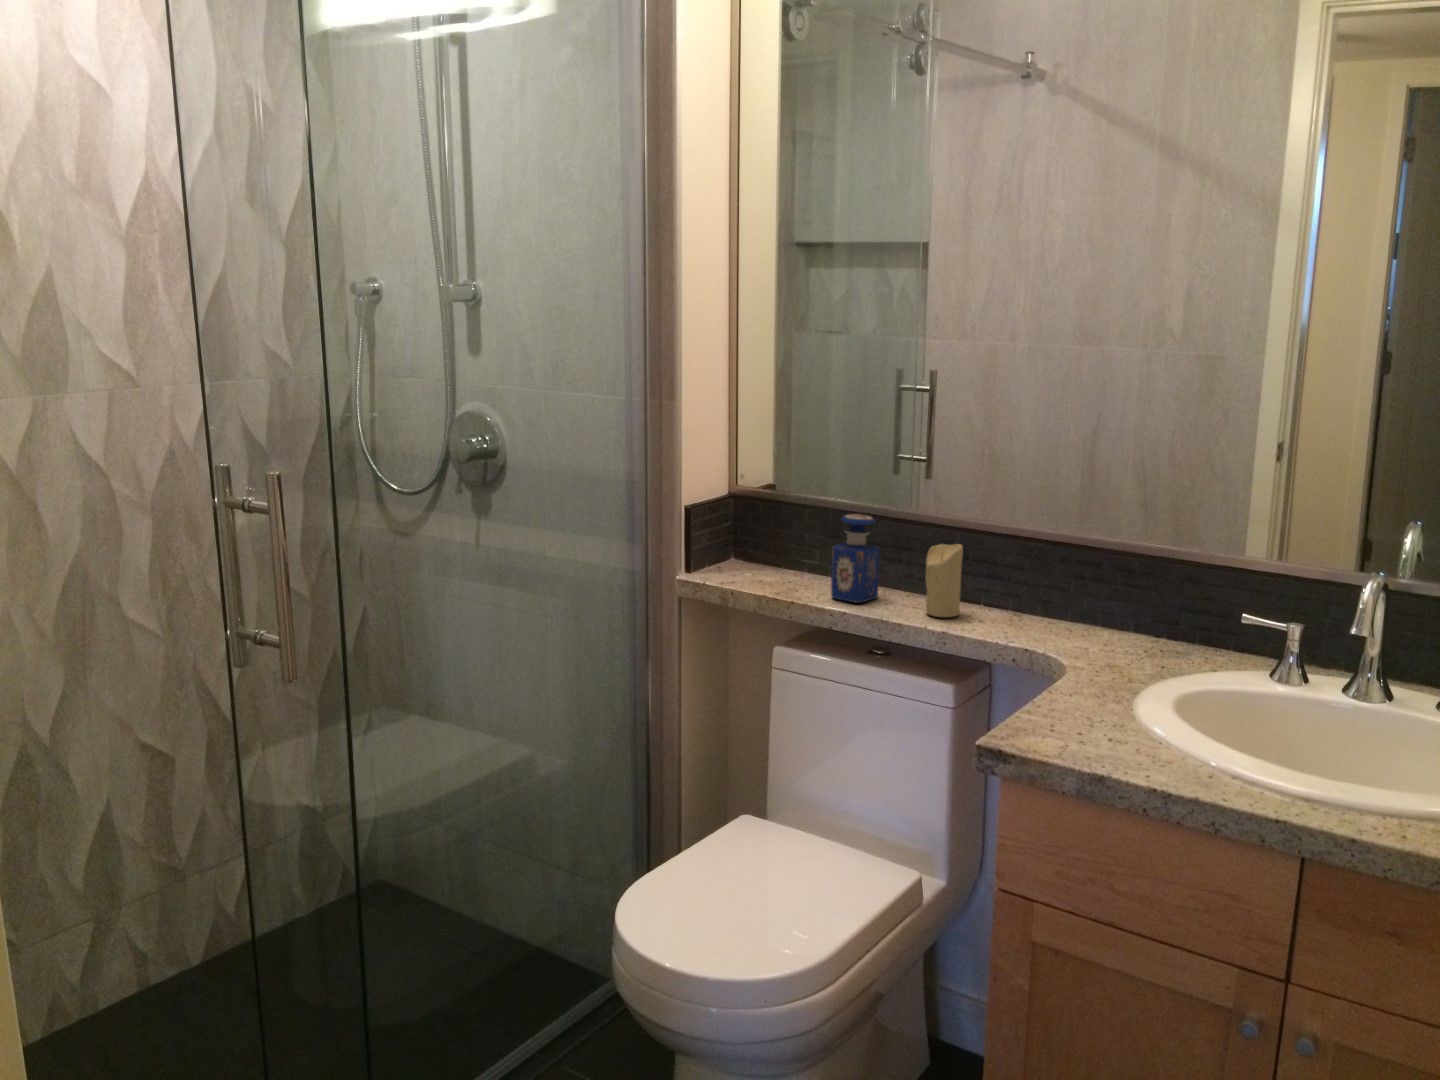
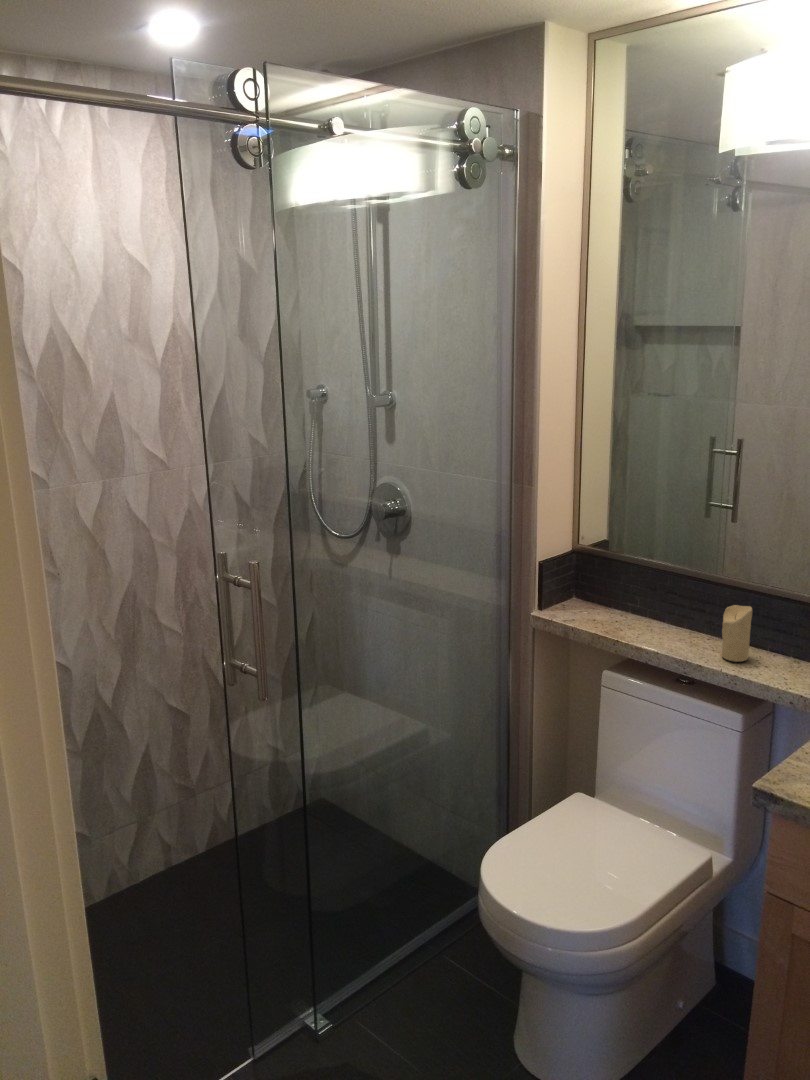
perfume bottle: present [831,514,880,602] -> none [649,577,687,644]

